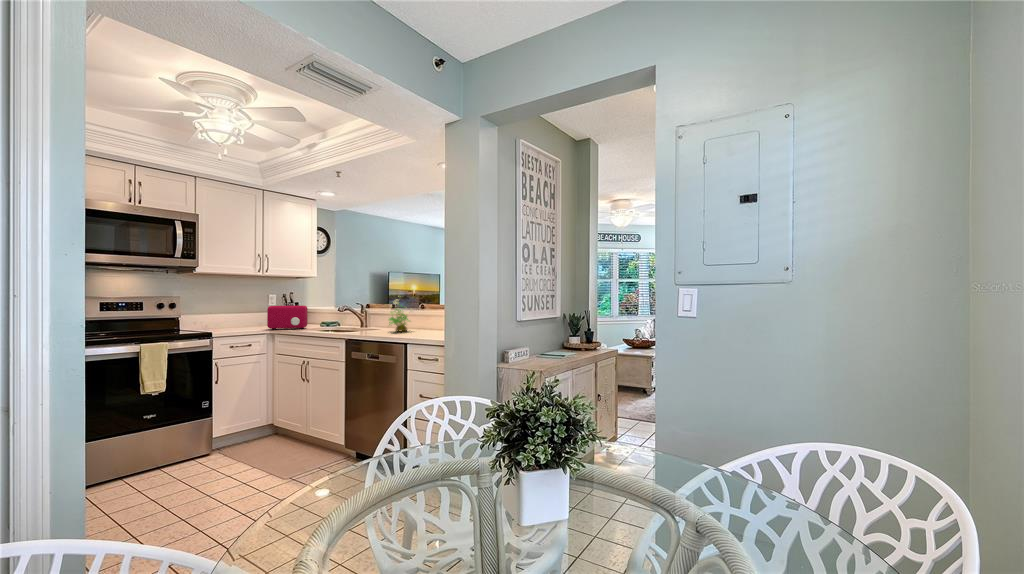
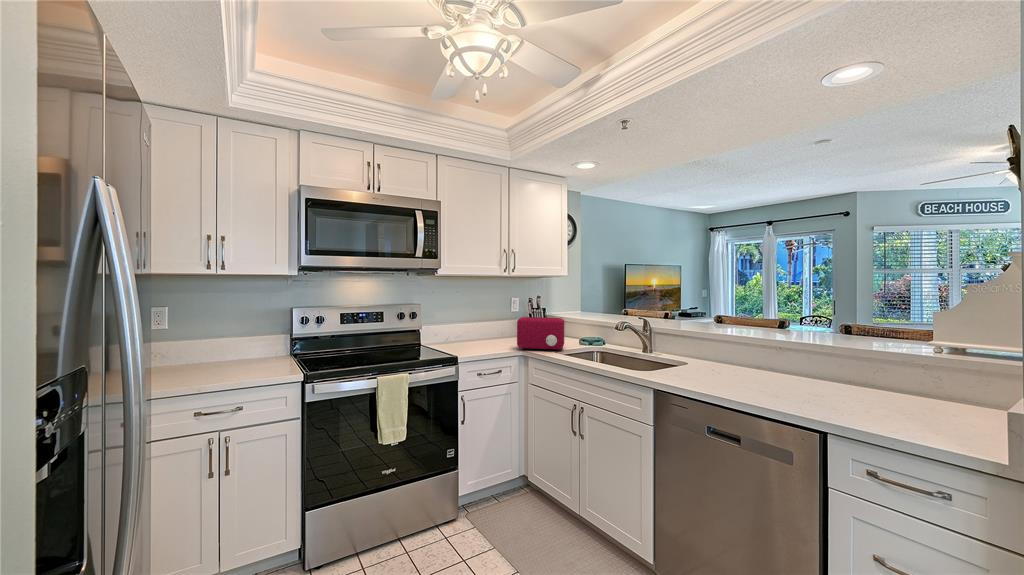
potted plant: present [389,299,413,331] -> none [705,317,758,381]

